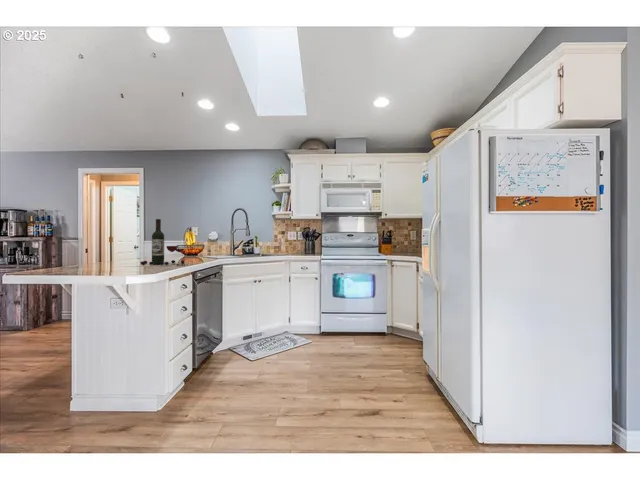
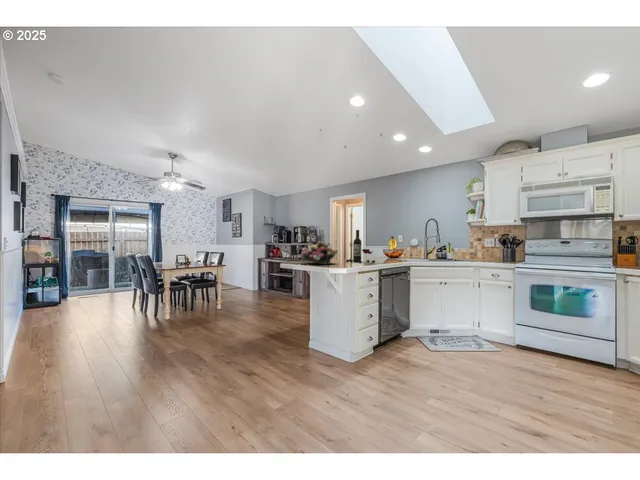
flower arrangement: none [62,235,136,271] -> present [299,242,337,265]

